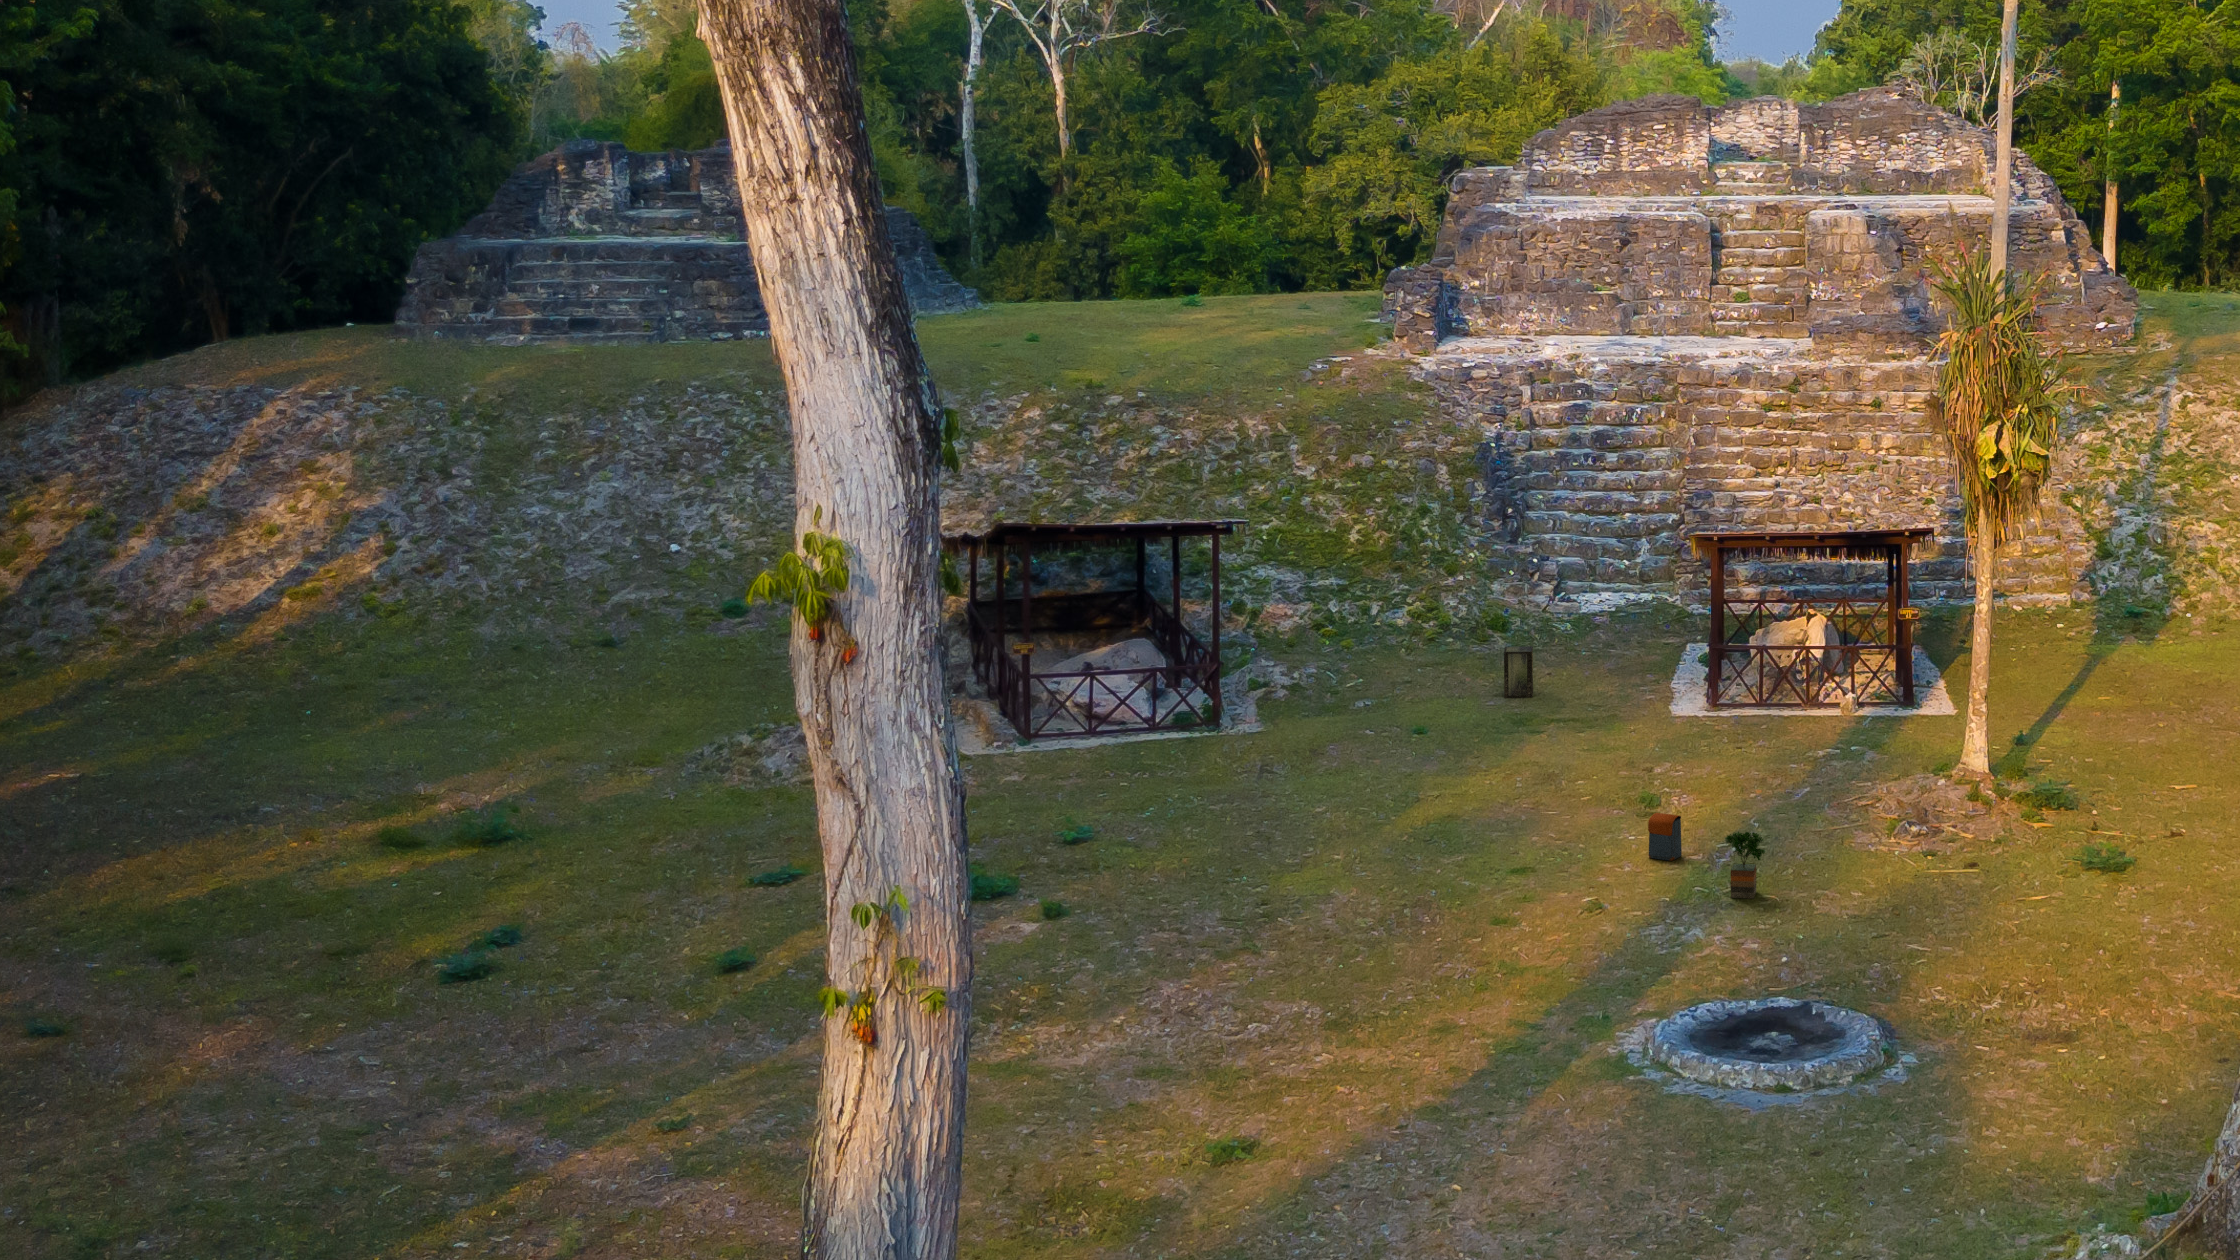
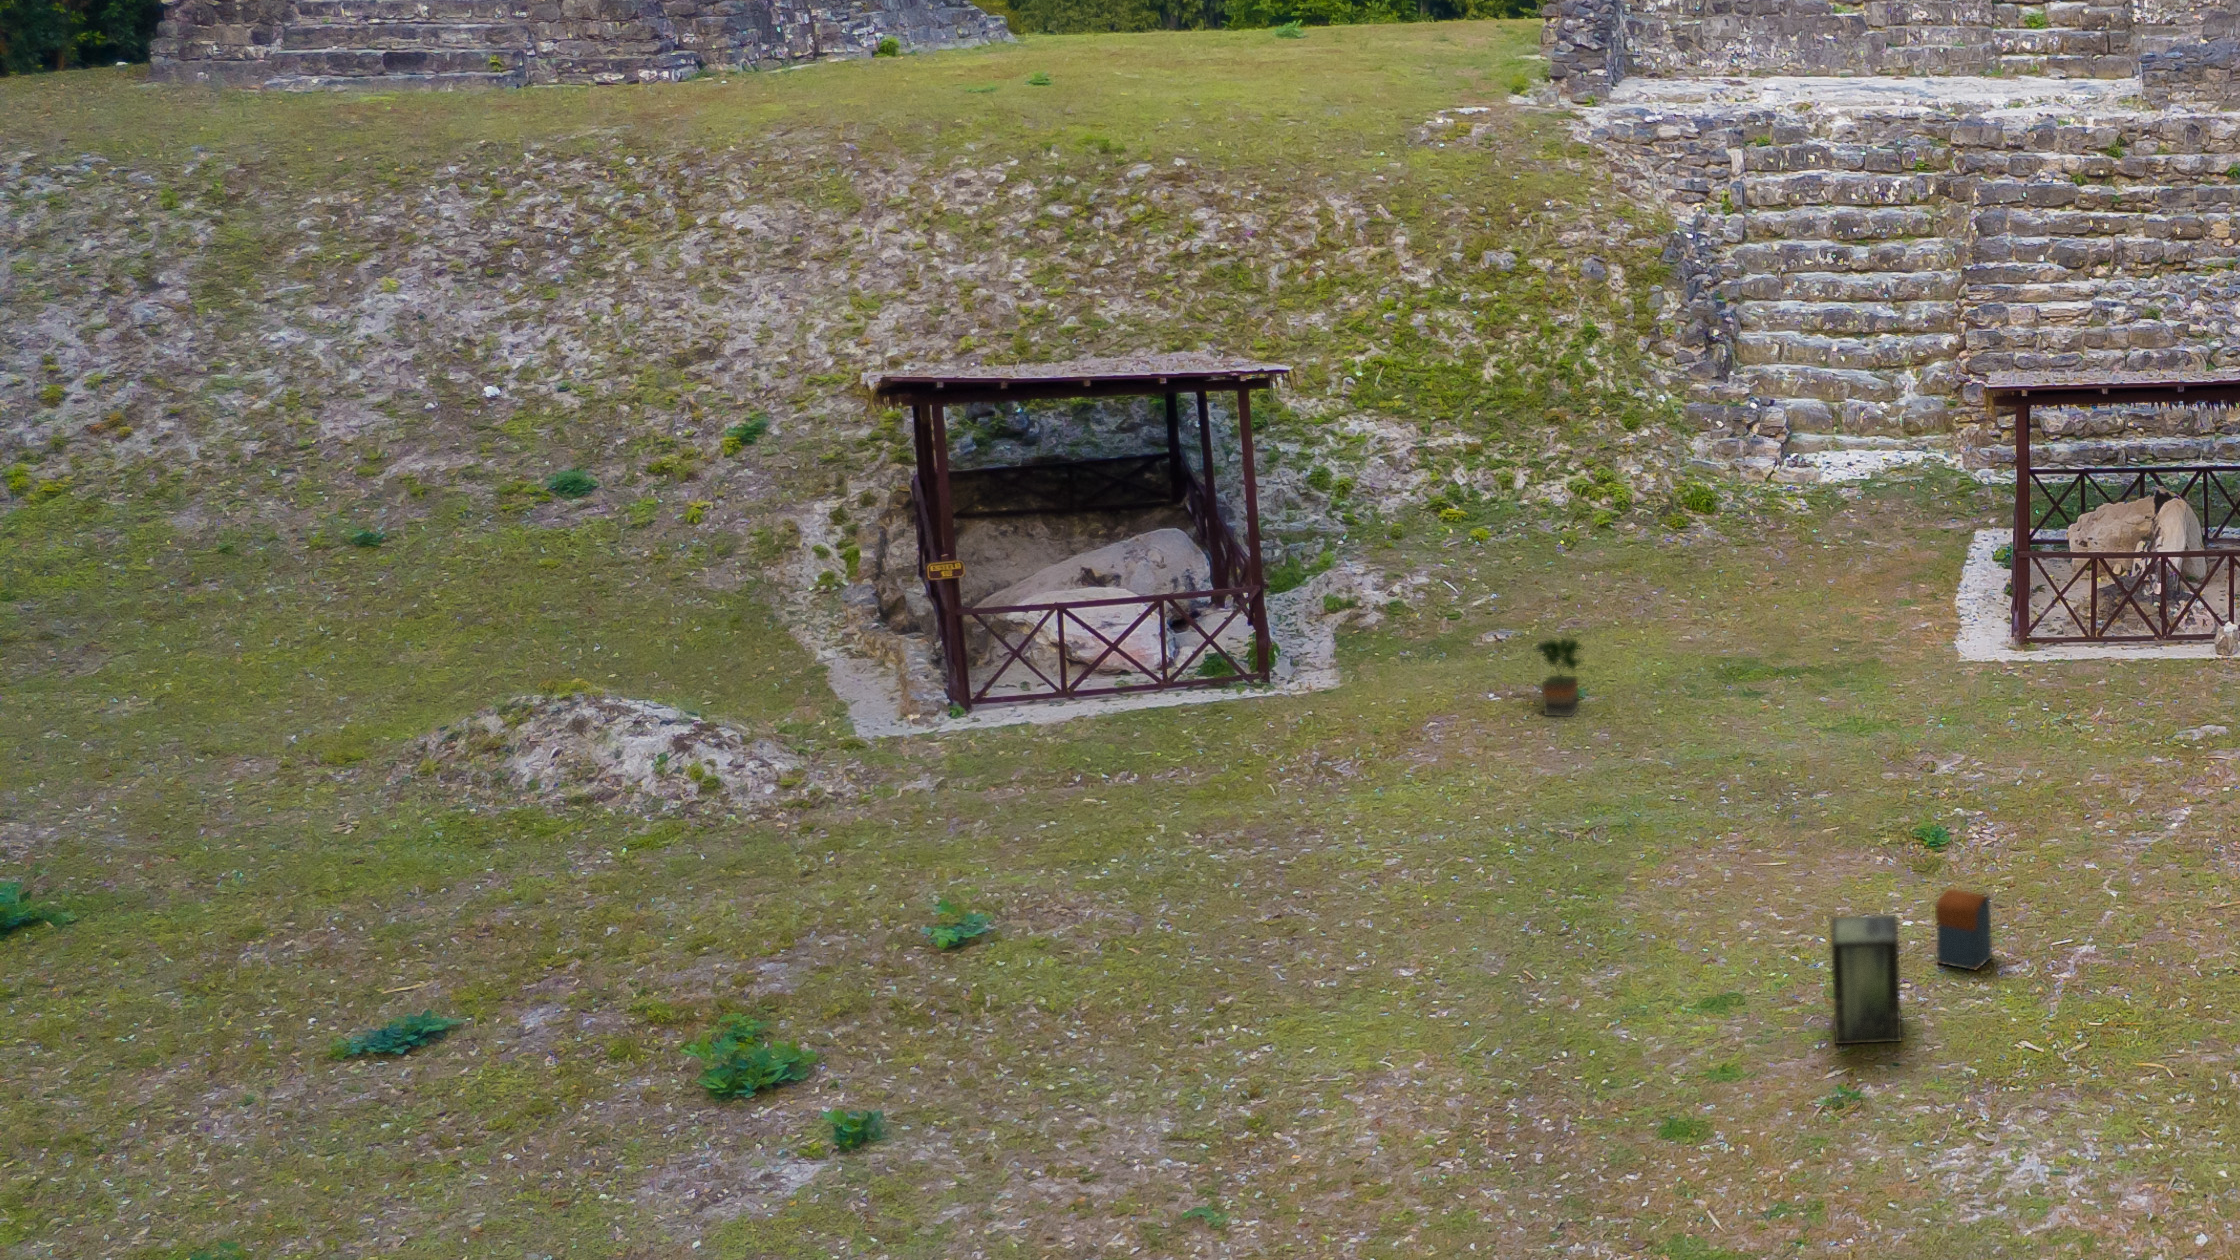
storage box: present [1504,646,1533,698] -> present [1831,915,1901,1044]
potted tree: present [1725,832,1765,899] -> present [1536,638,1584,717]

